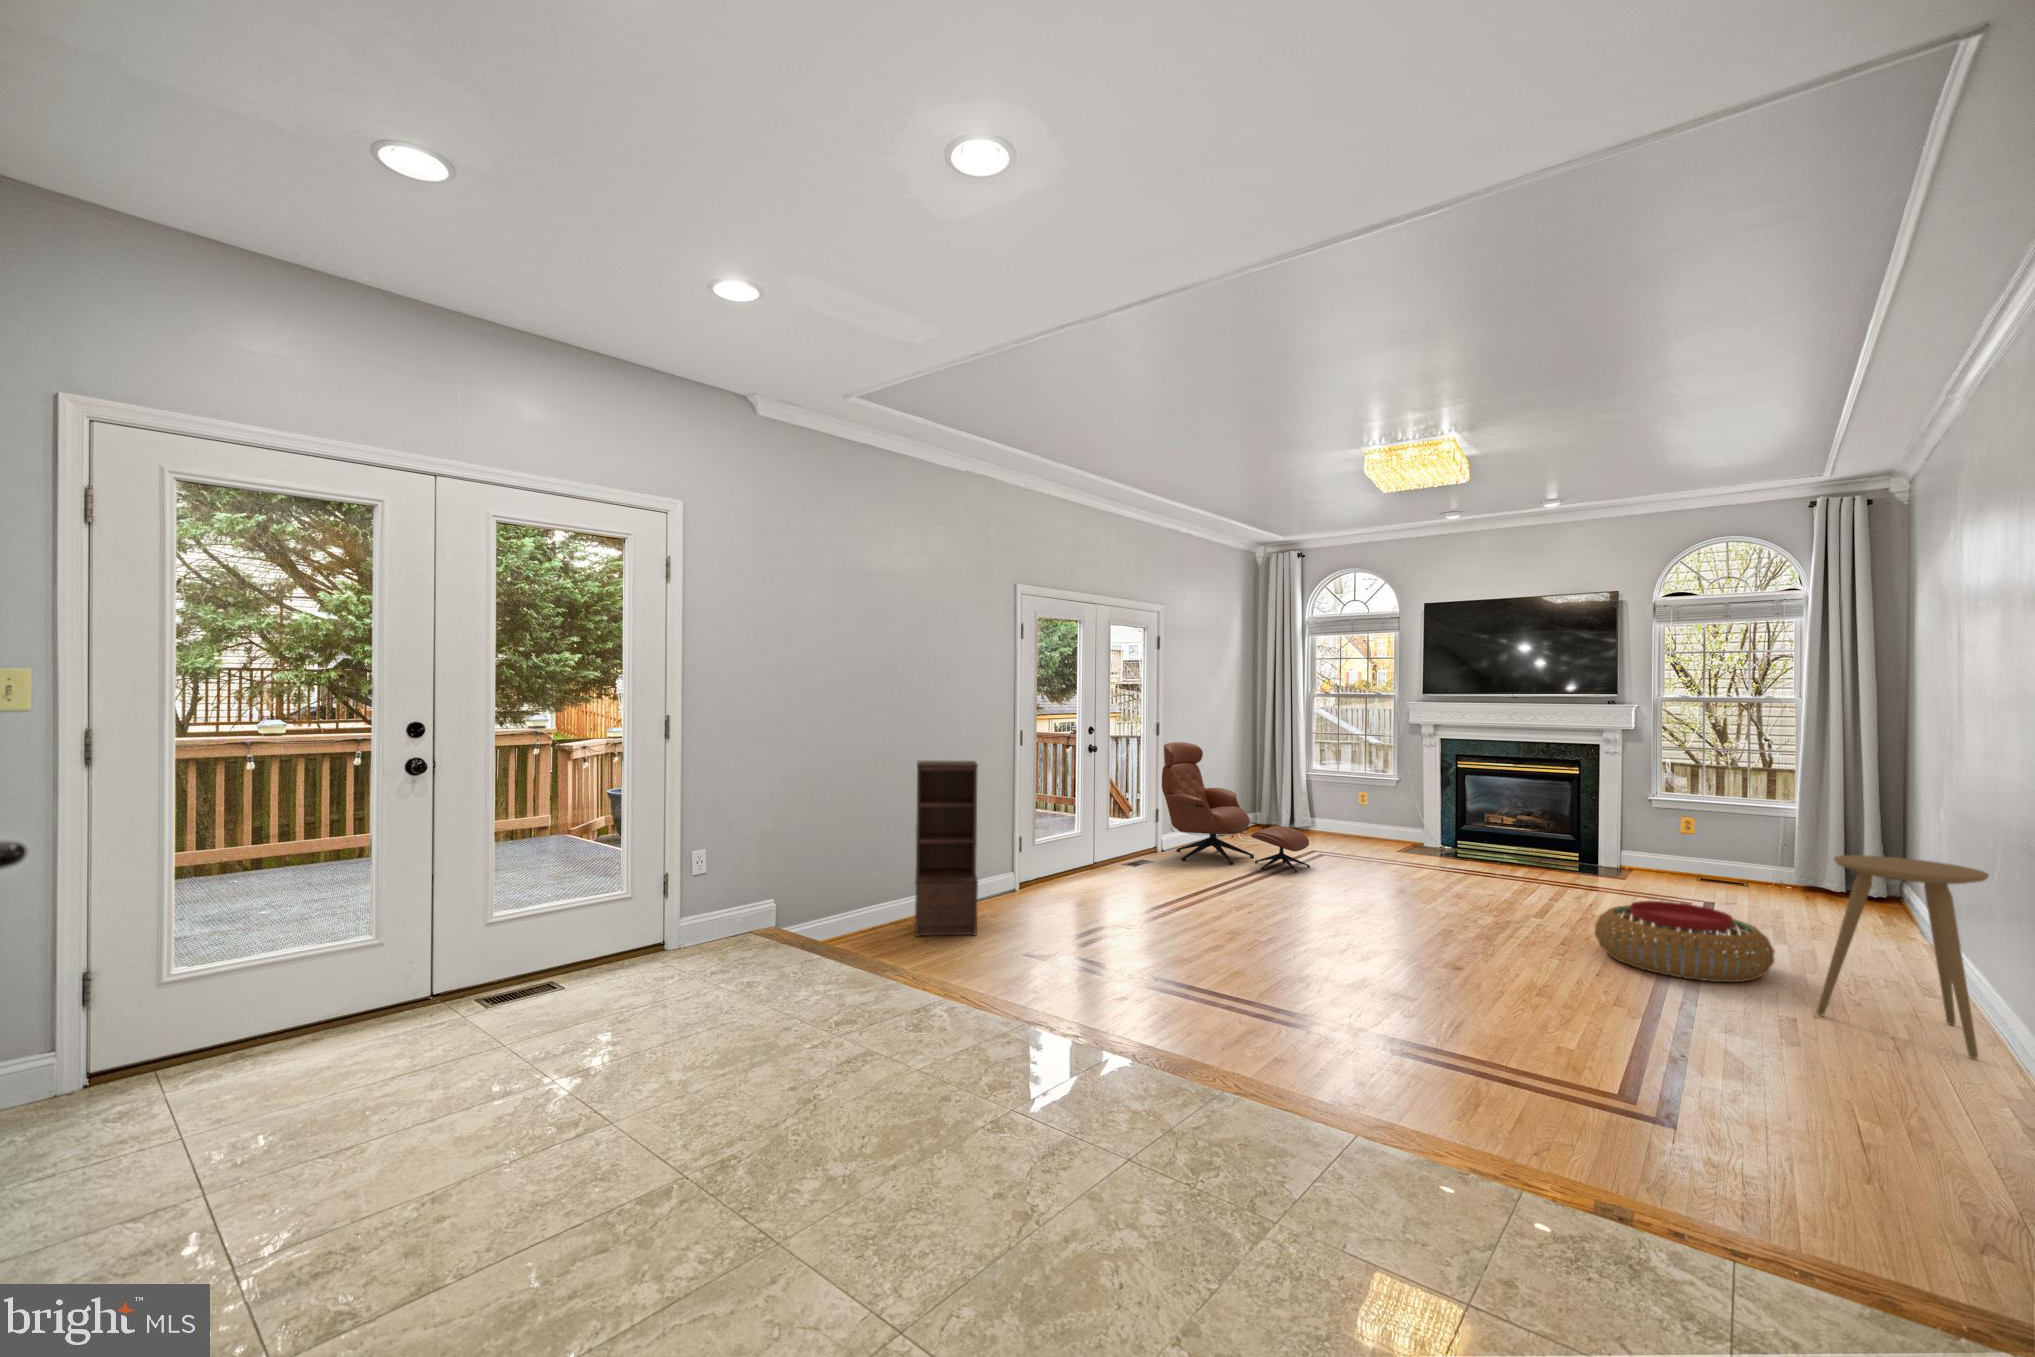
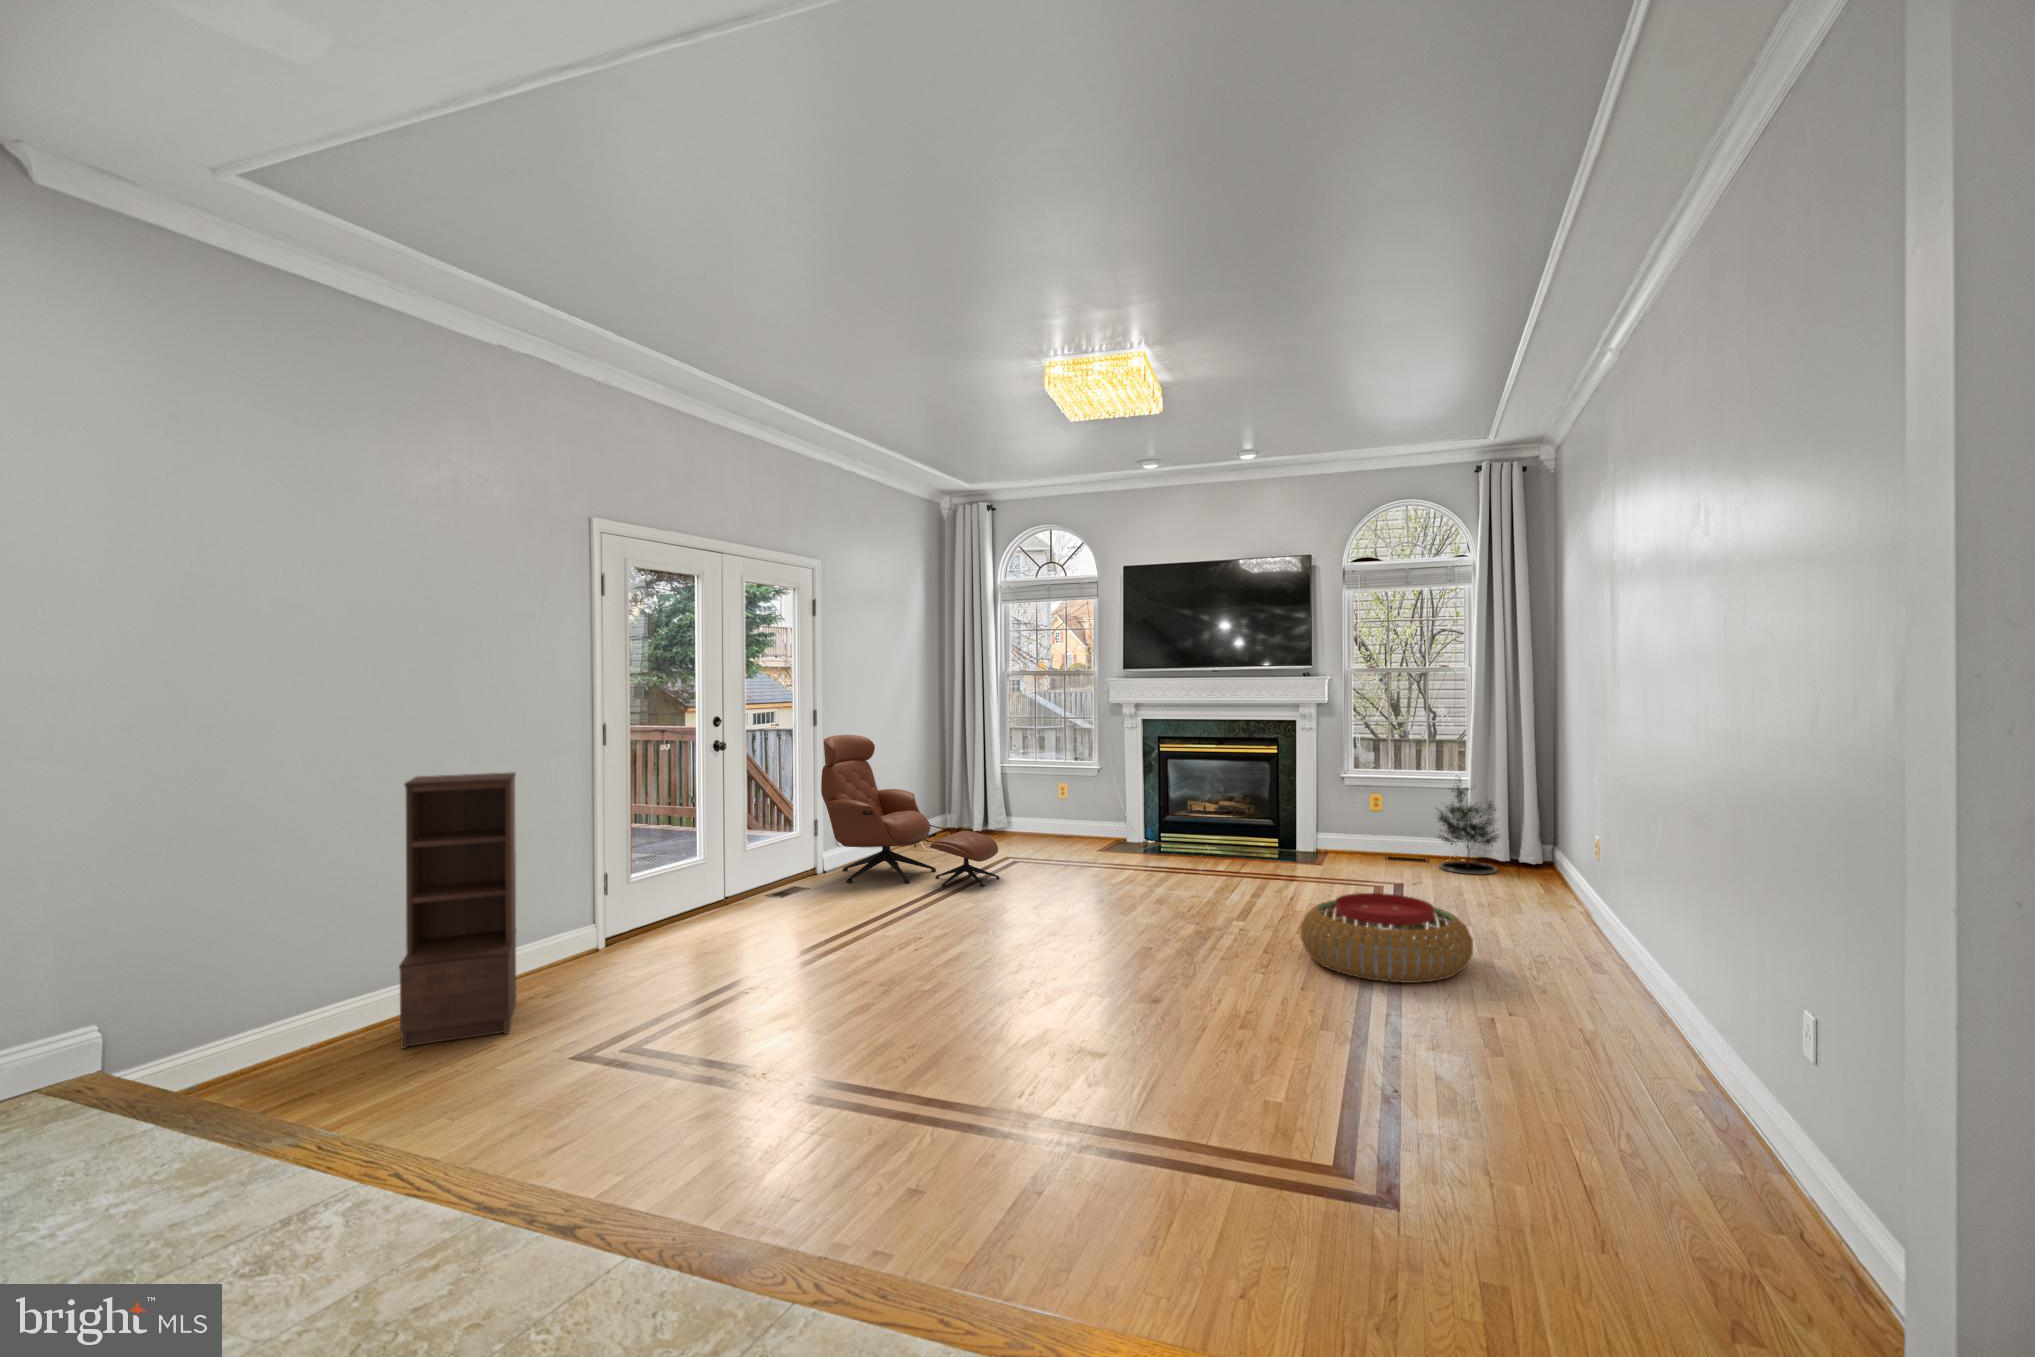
potted tree: none [1753,803,1835,903] -> present [1438,775,1499,875]
side table: present [1817,855,1989,1059] -> none [1520,830,1675,1048]

